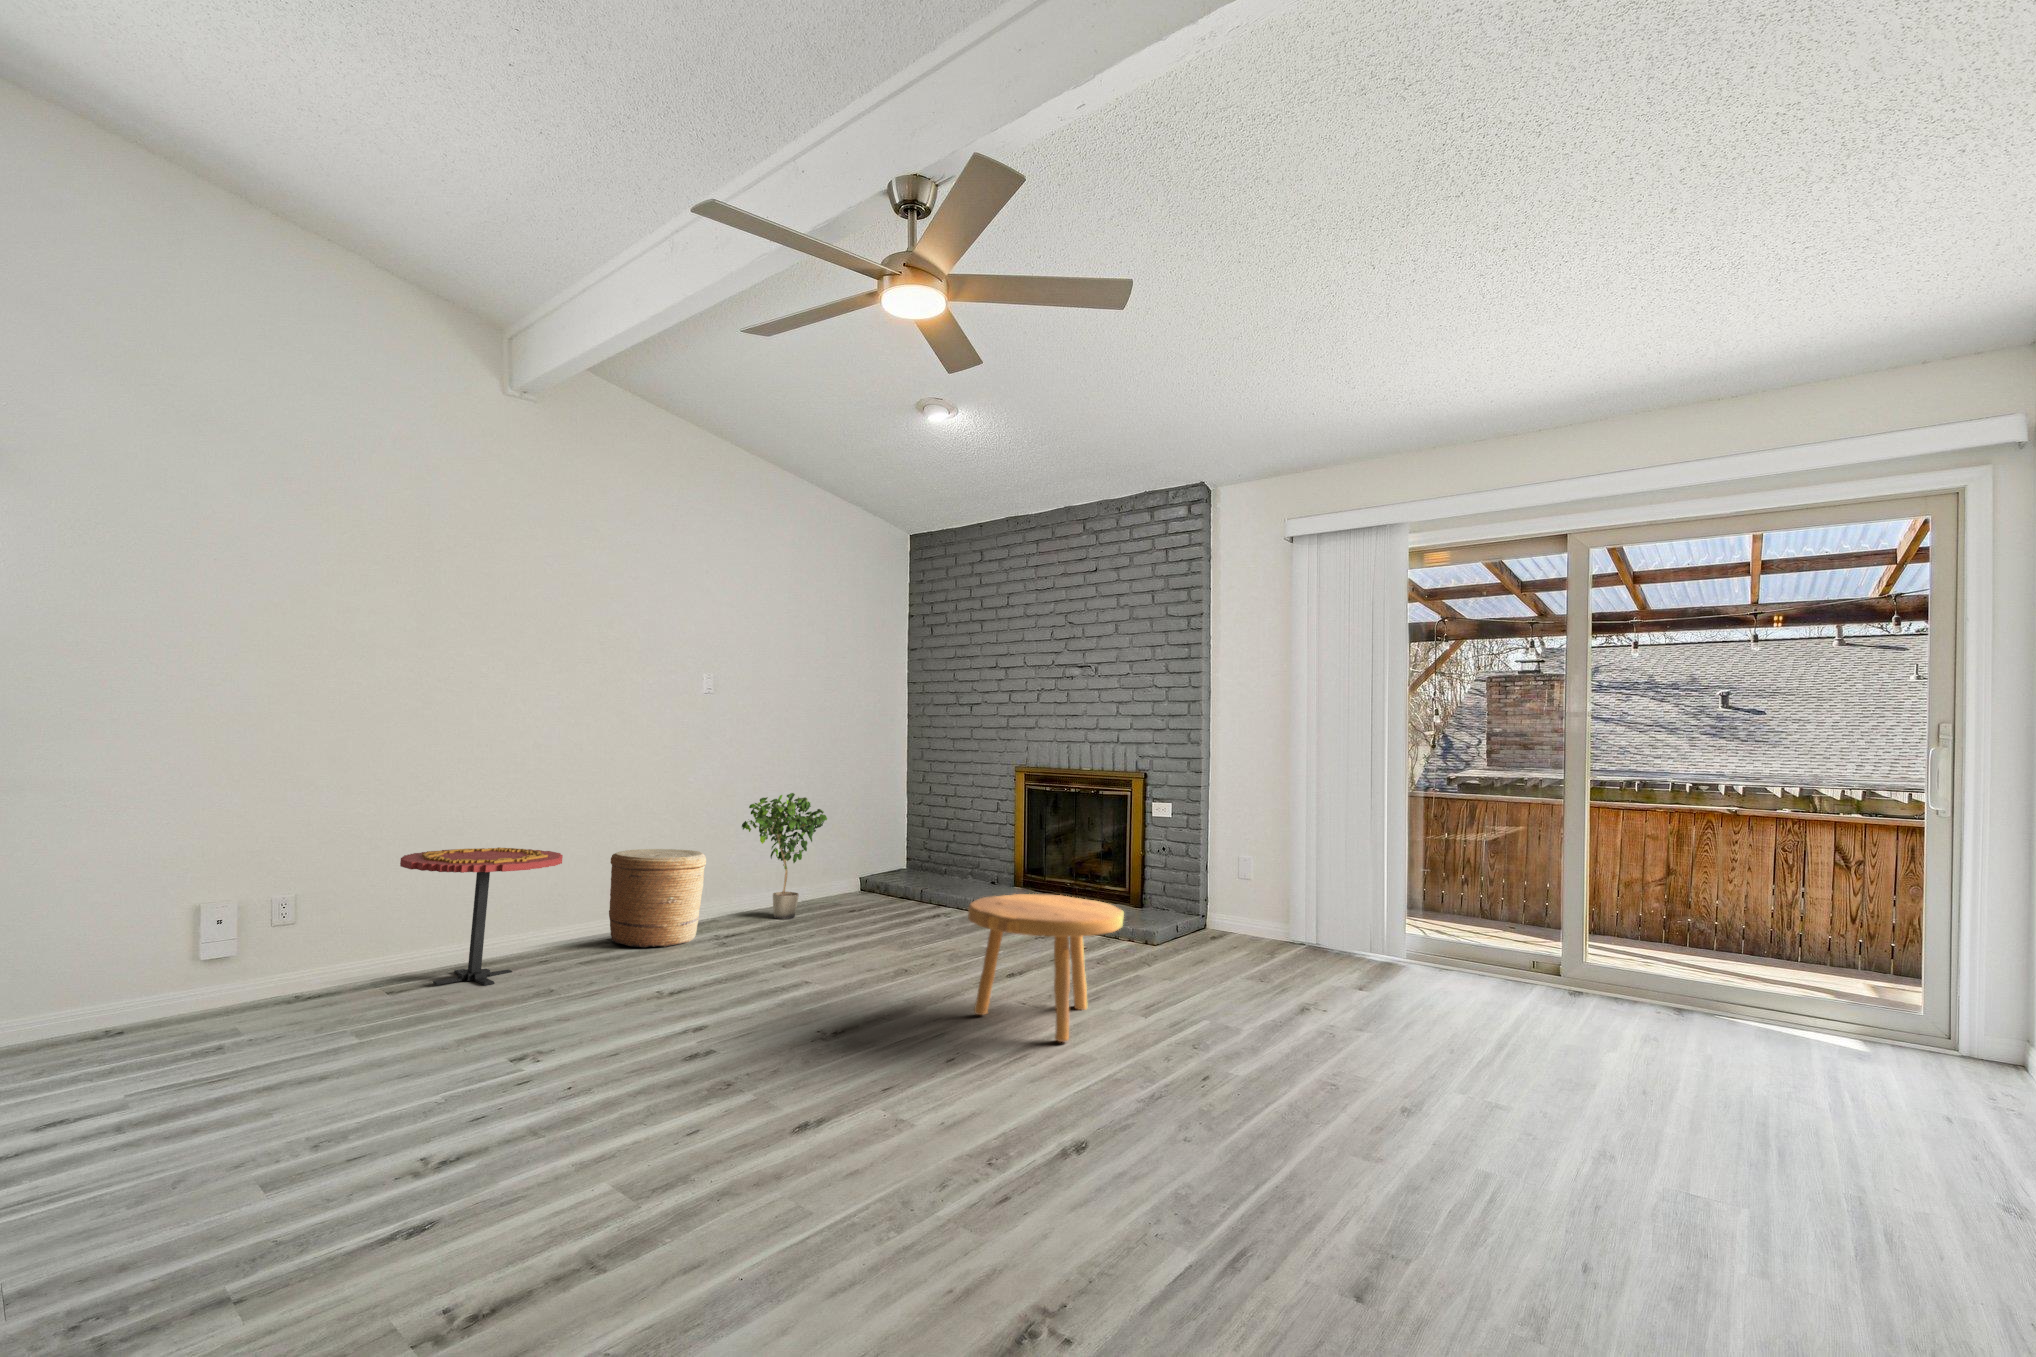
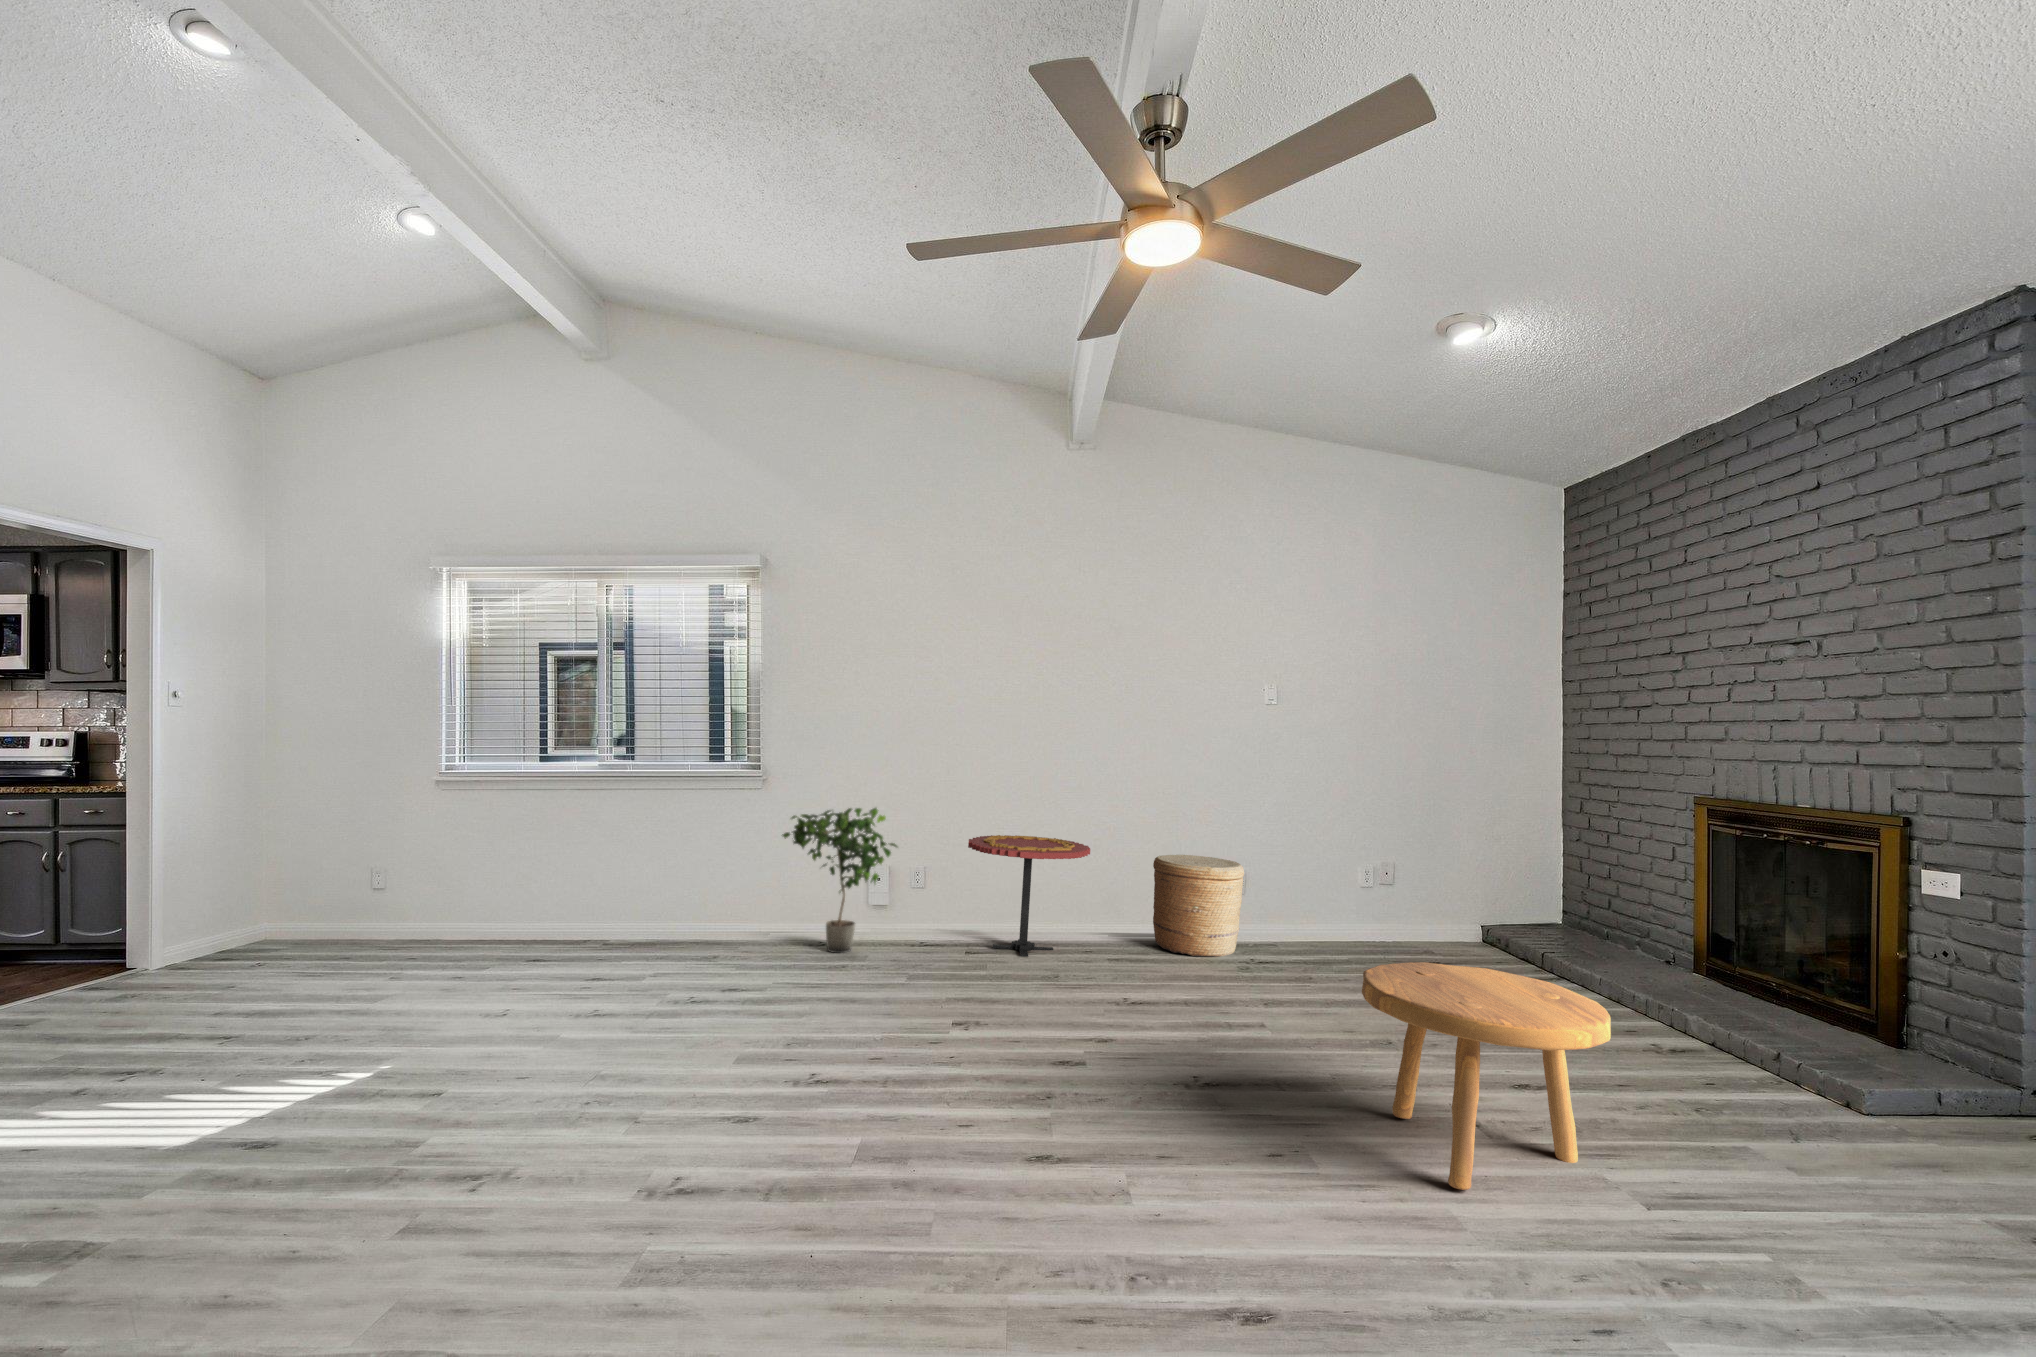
potted plant: present [742,793,827,919] -> present [782,808,897,953]

